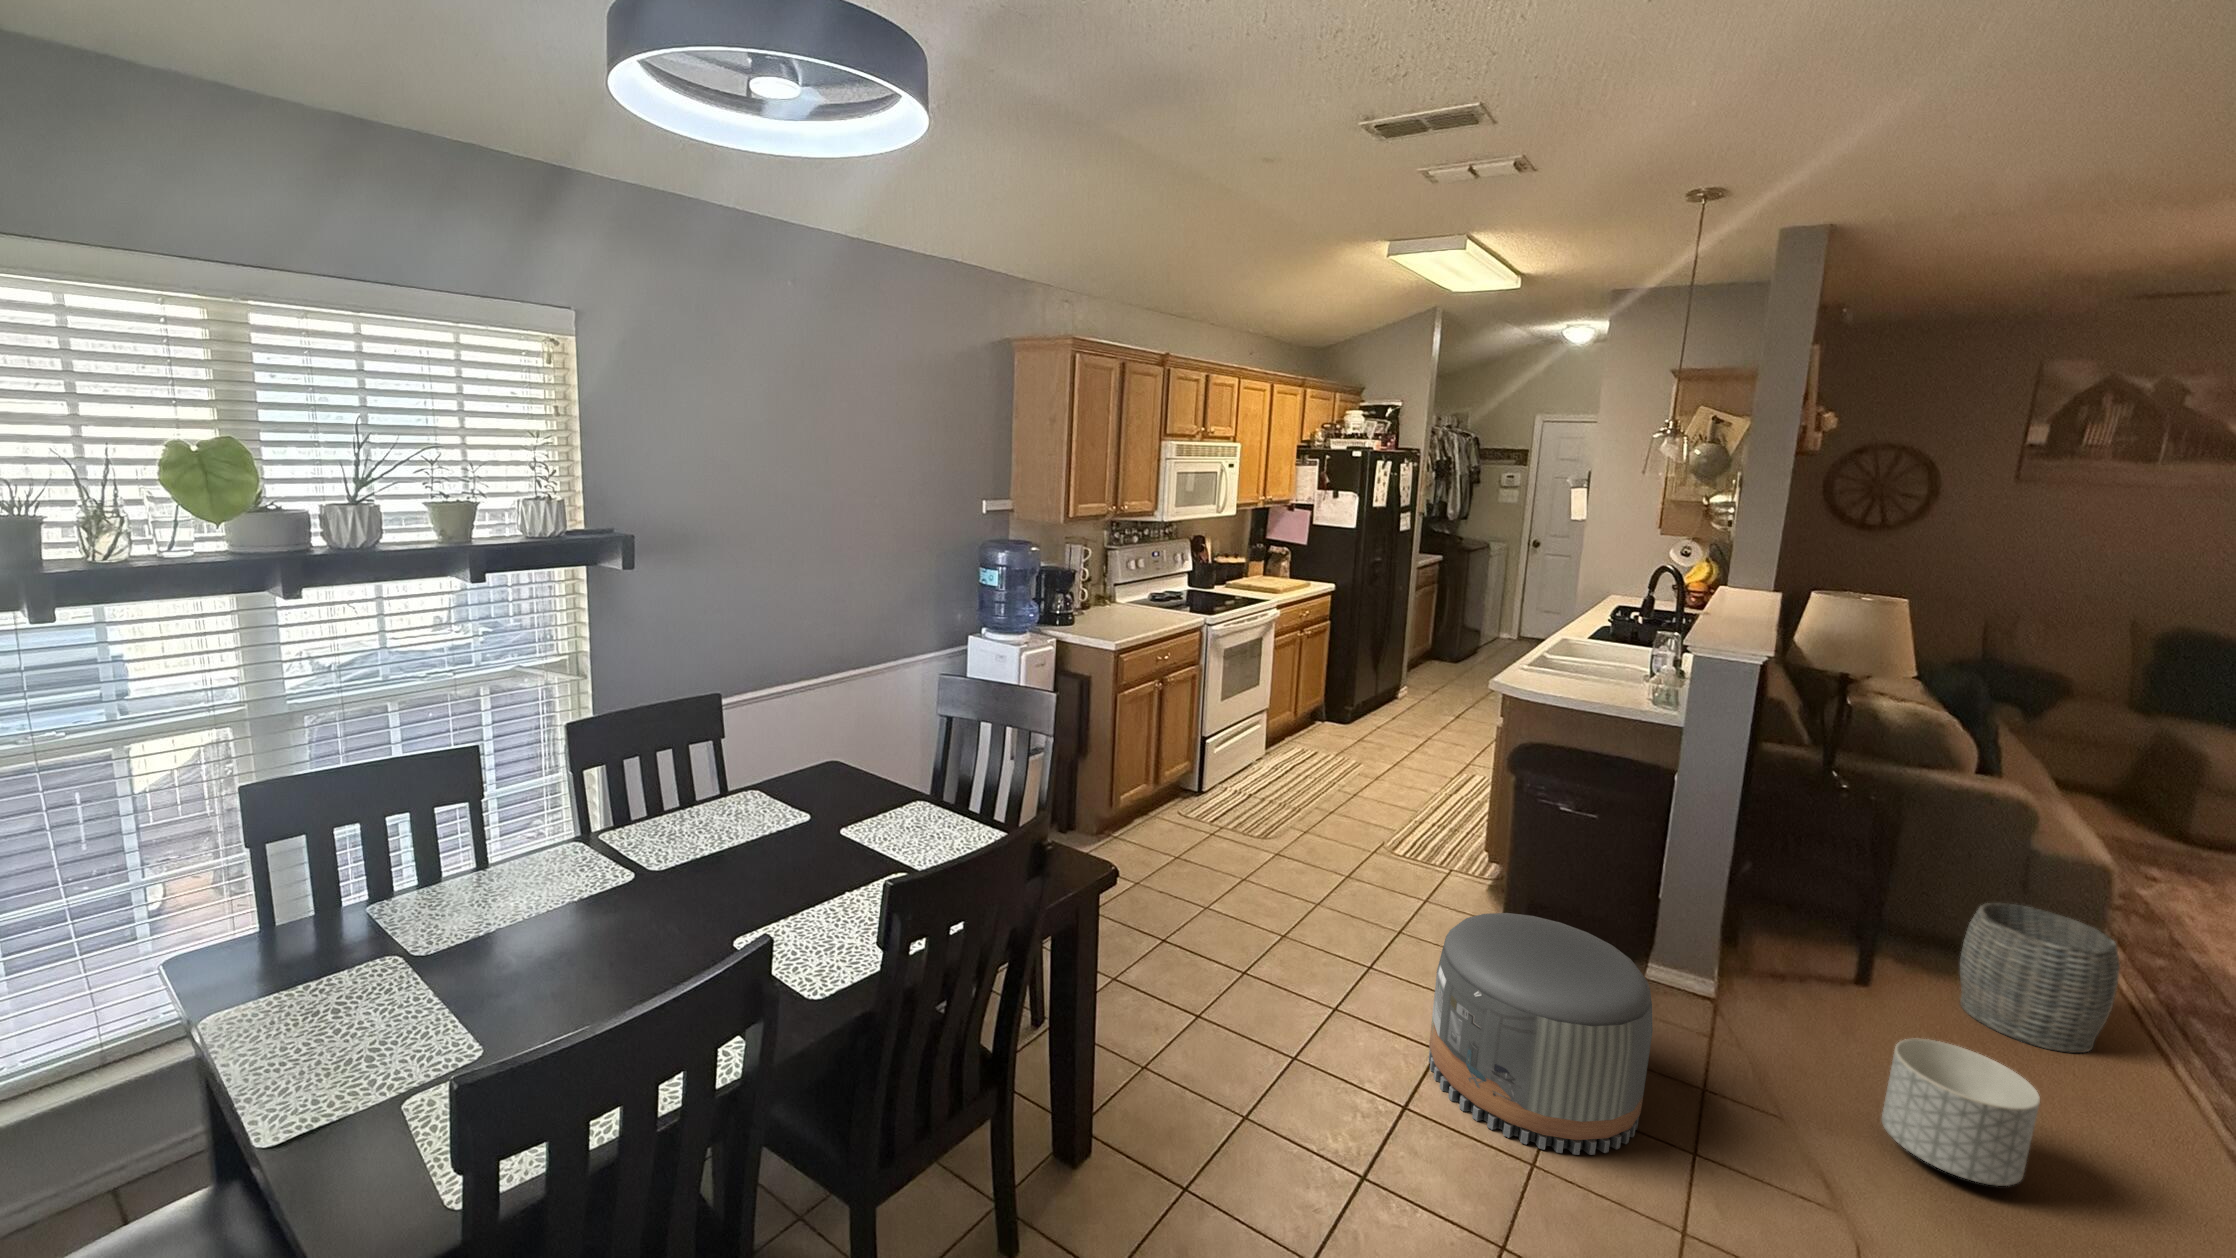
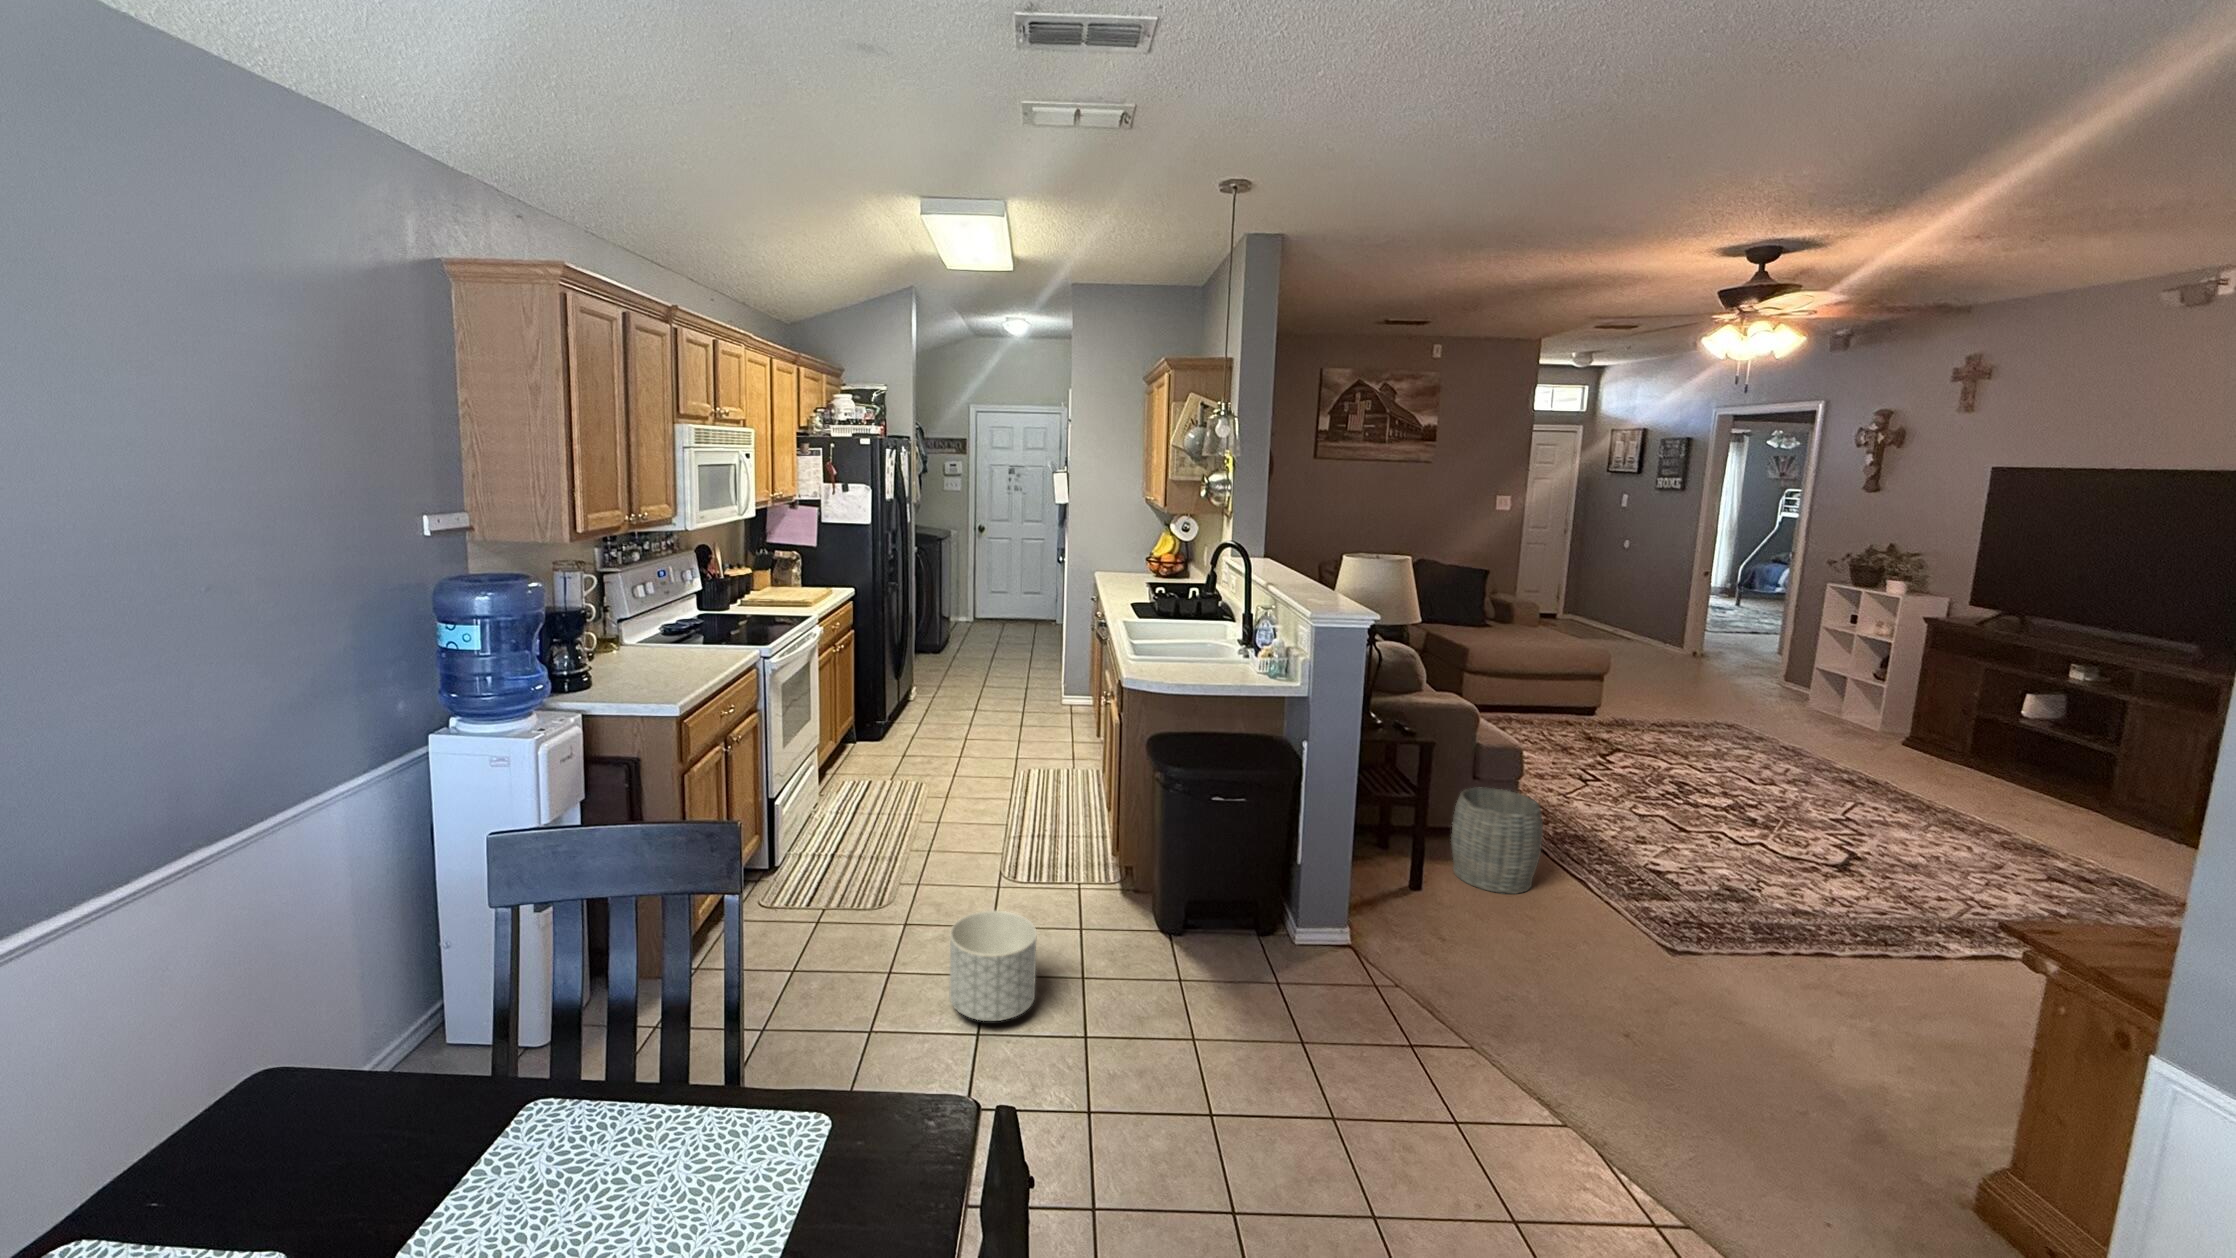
pouf: present [1429,913,1653,1155] -> none [1202,922,1416,1179]
planter: present [1882,1039,2040,1186] -> present [950,911,1036,1021]

